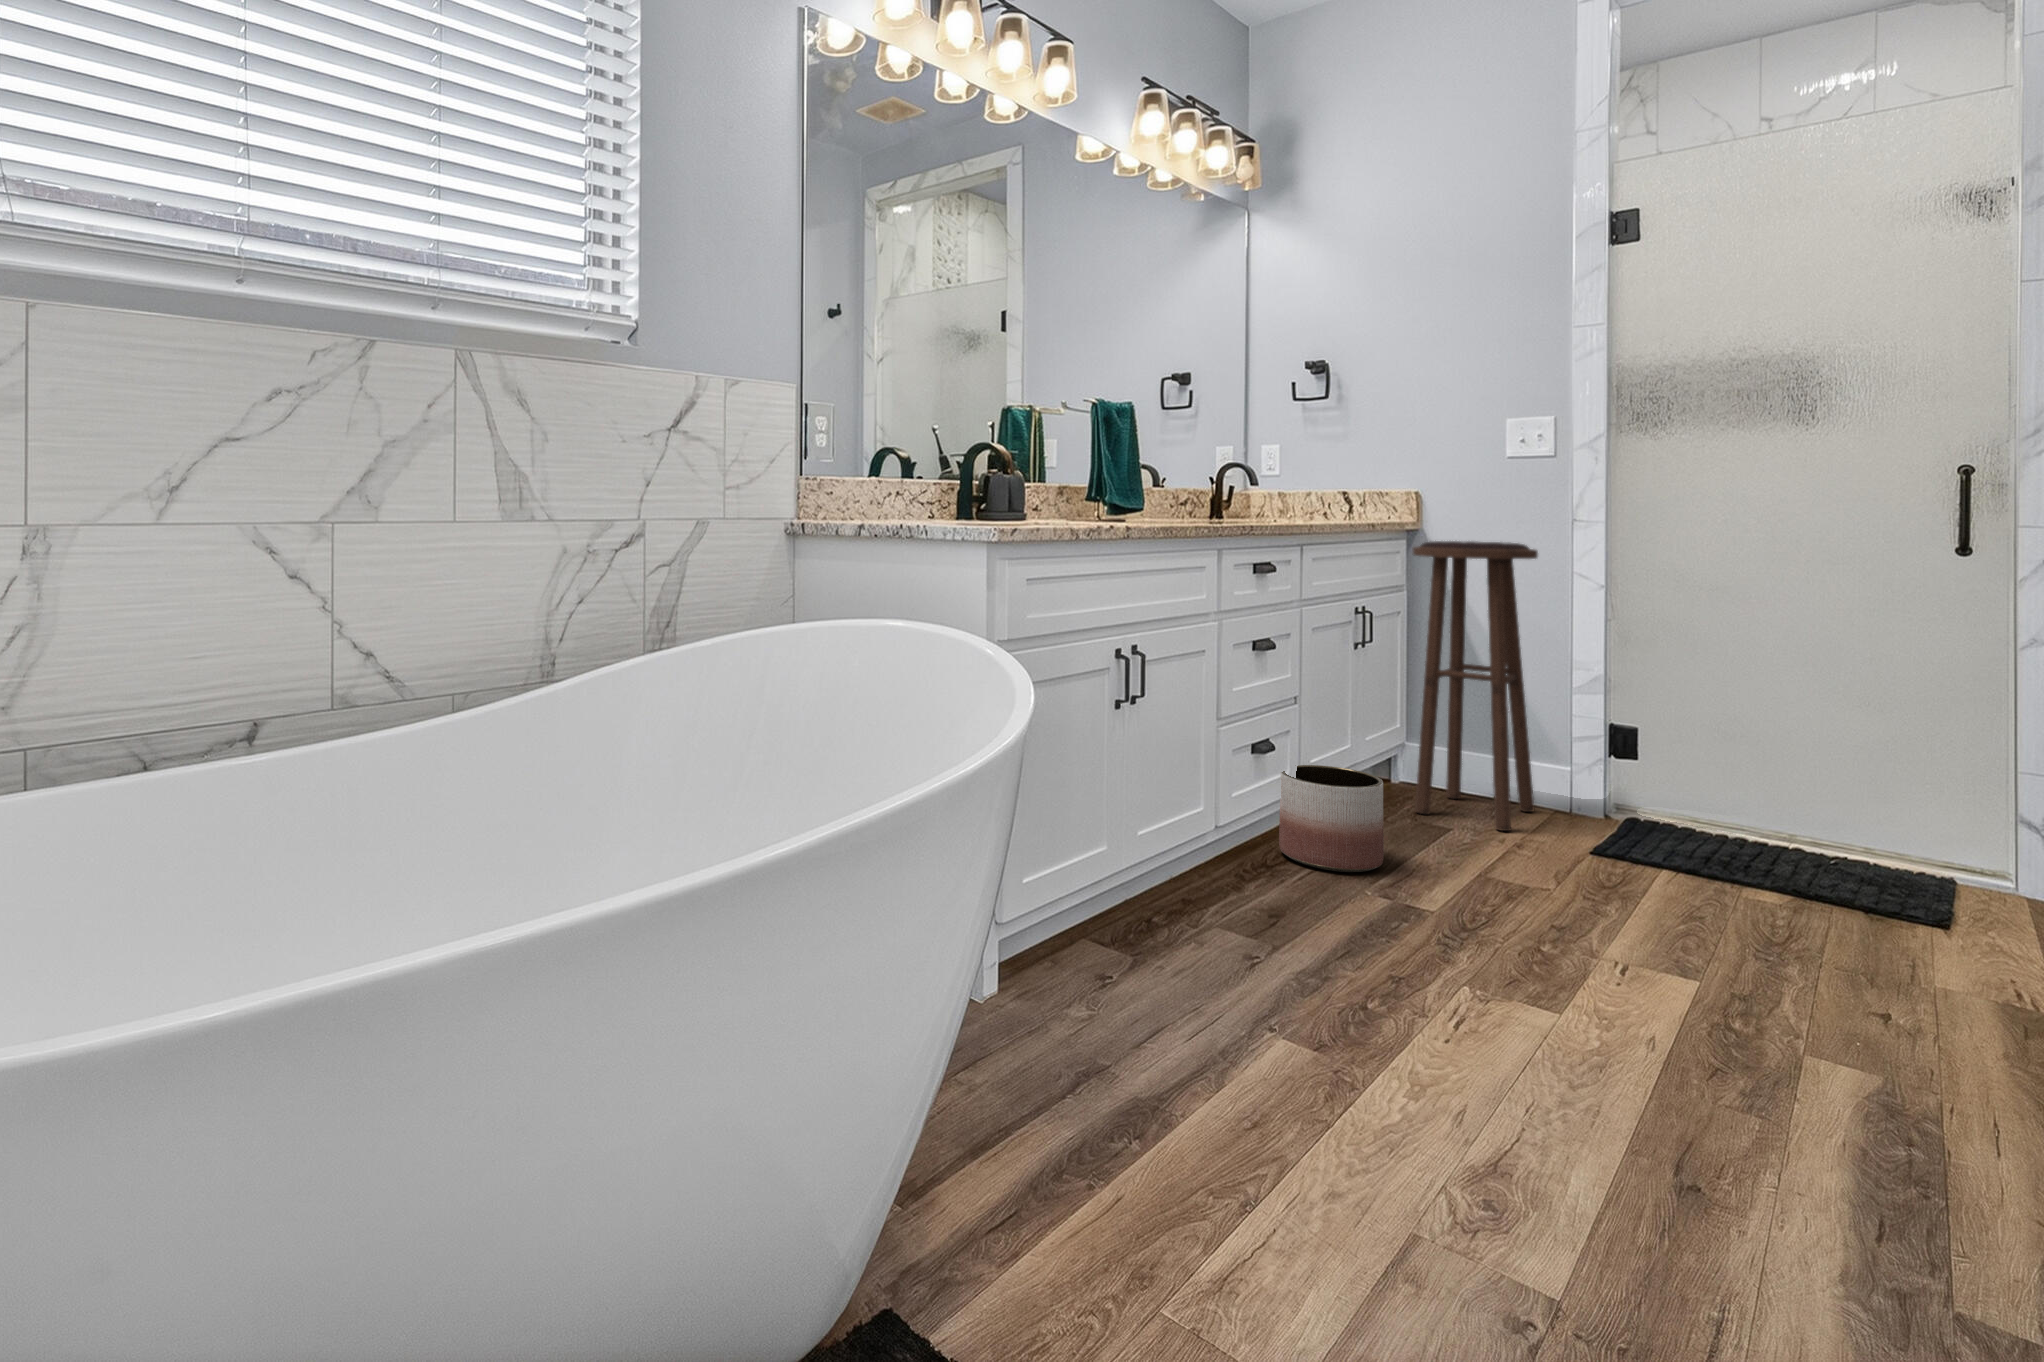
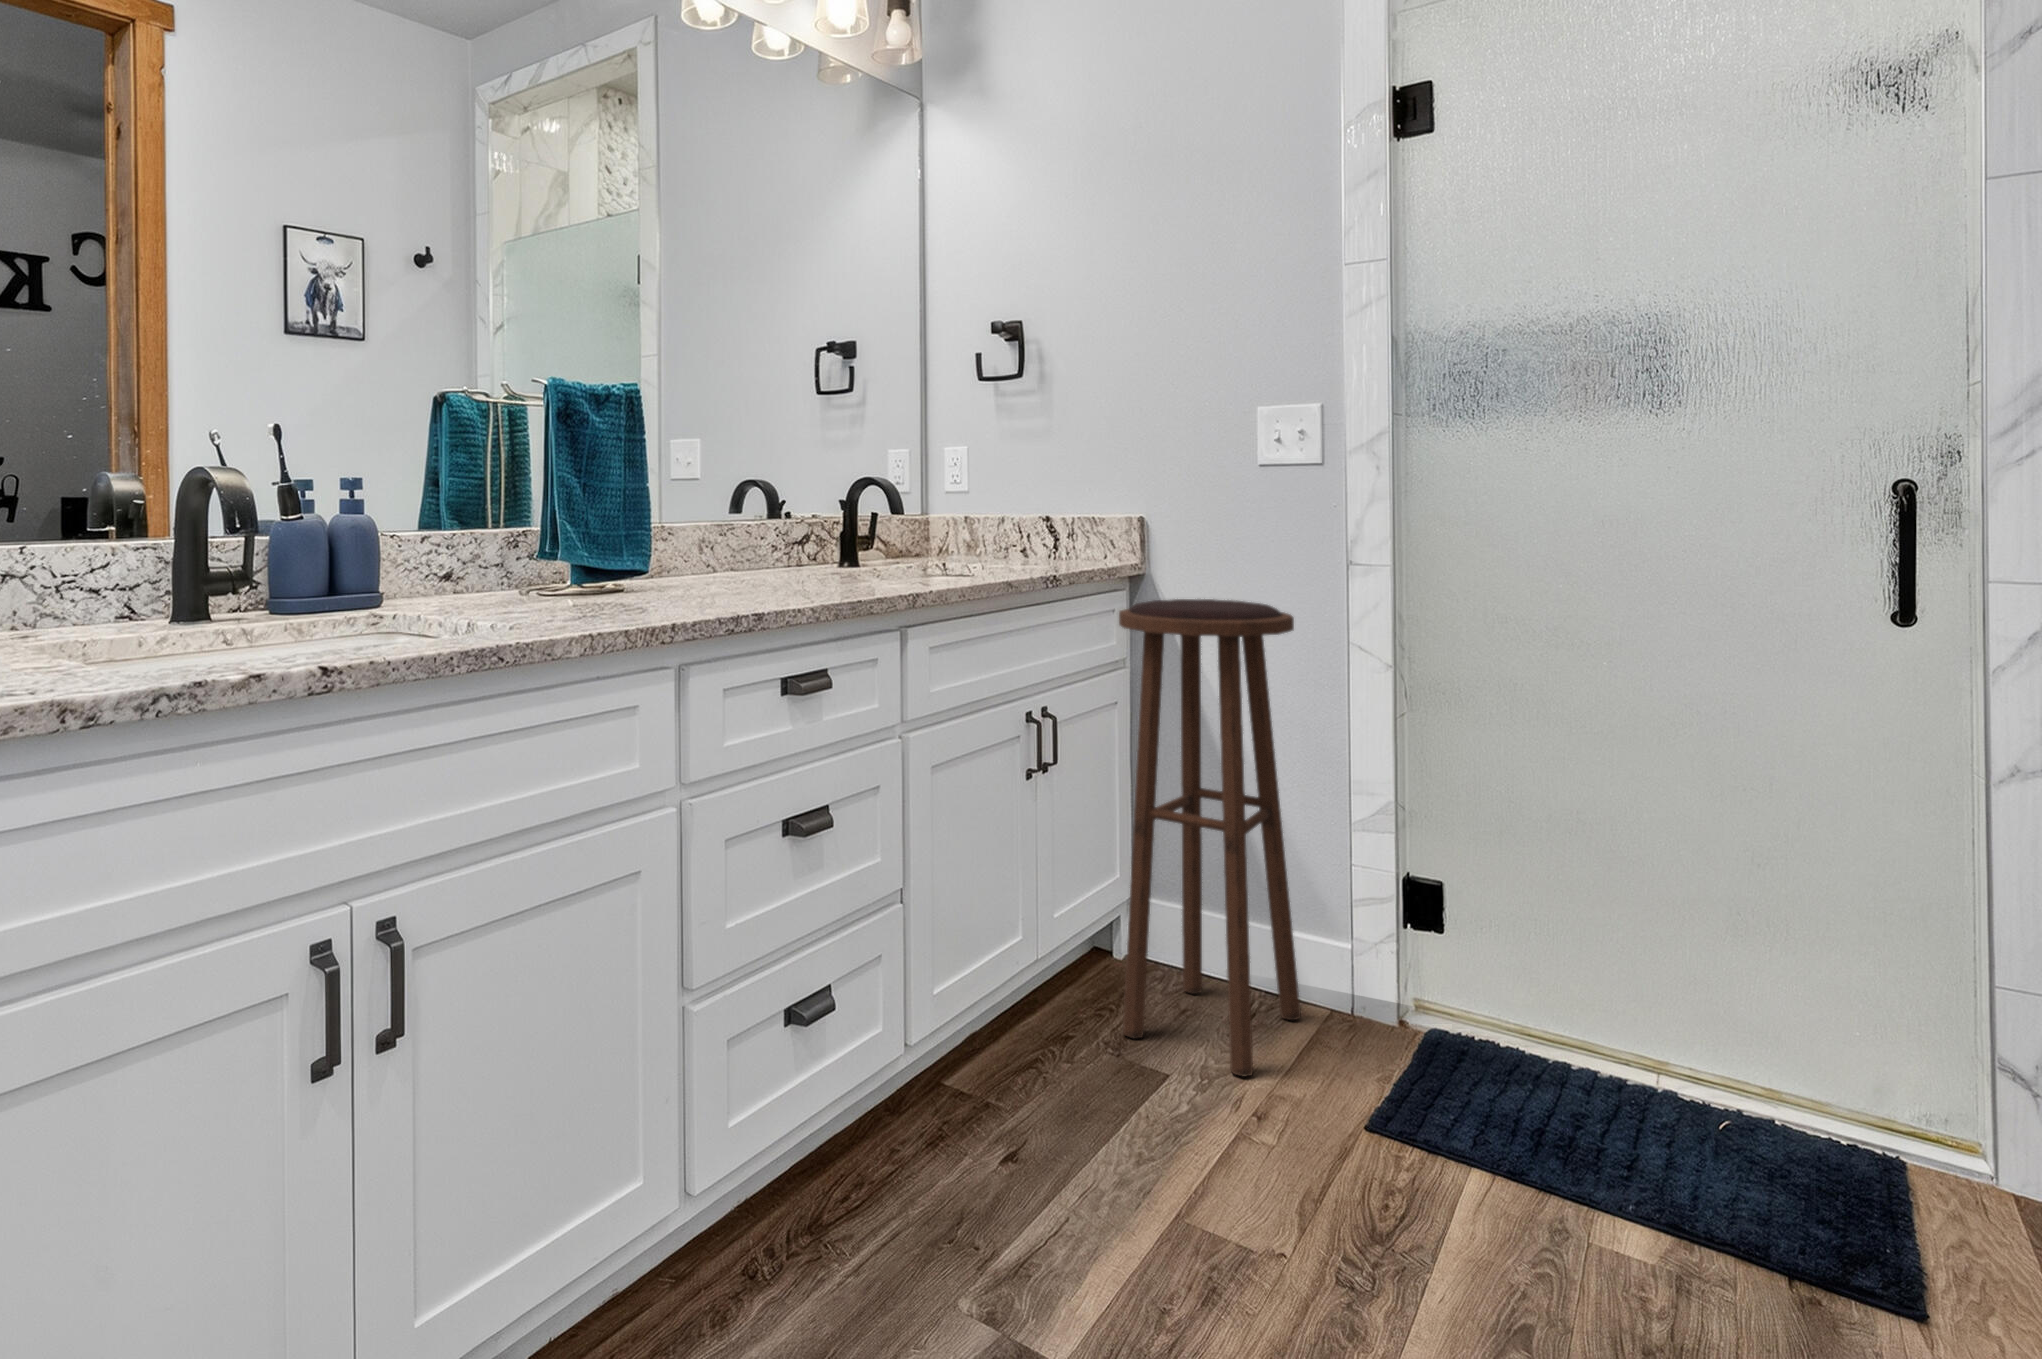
planter: present [1279,765,1384,872] -> none [850,1008,1013,1229]

